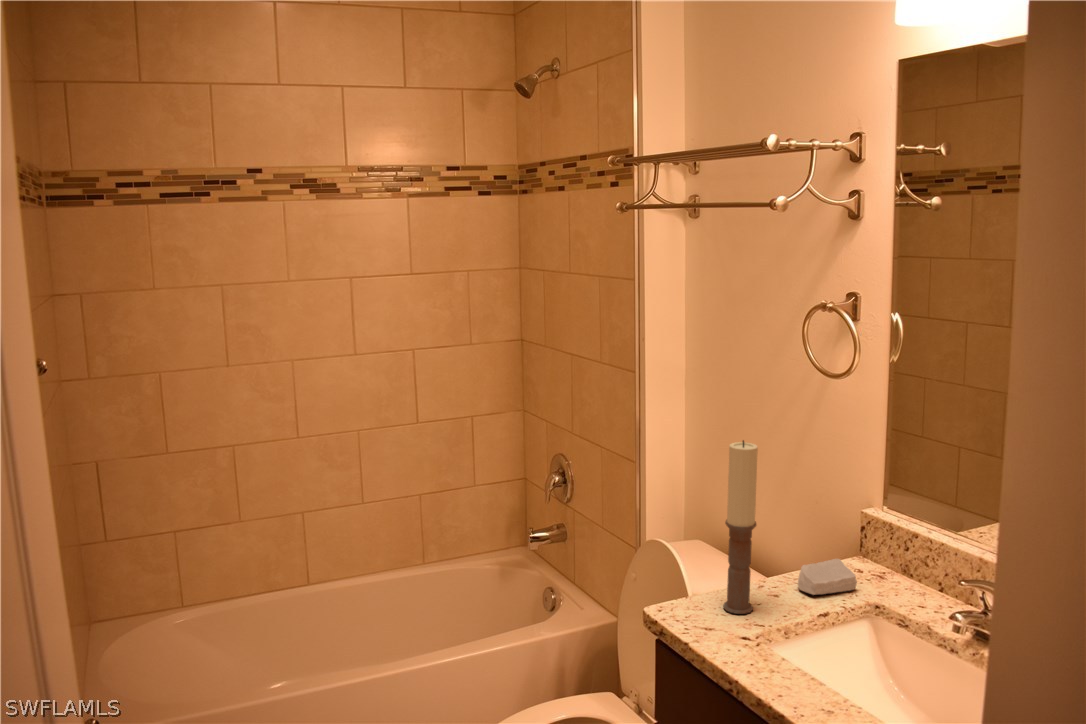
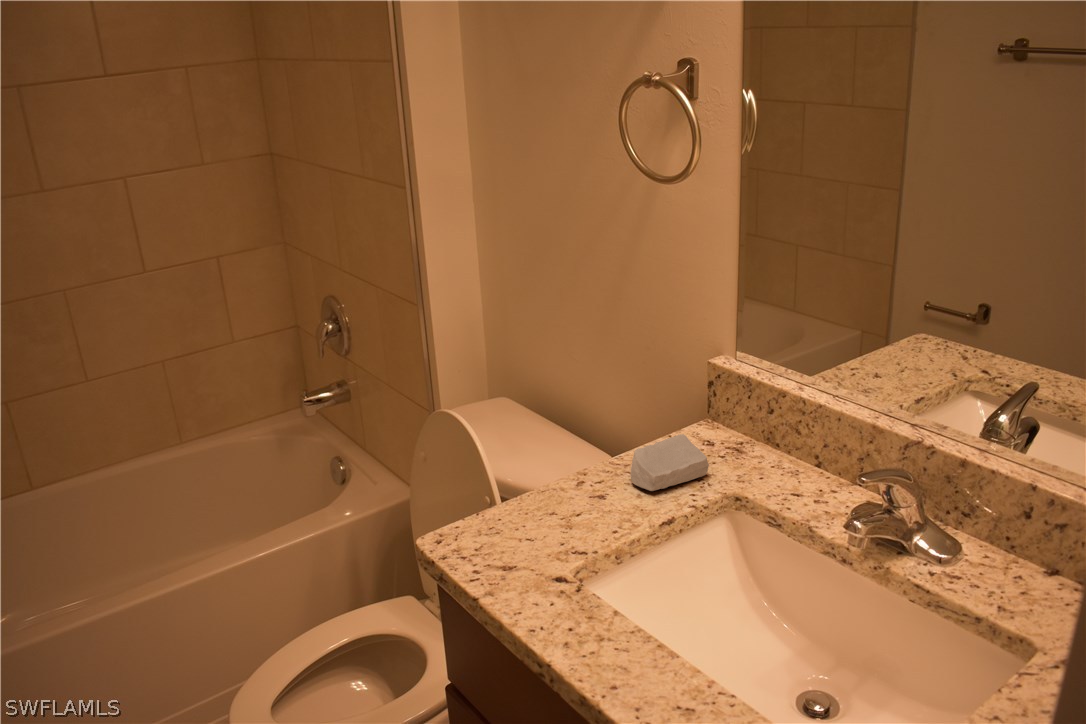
candle: present [723,440,758,614] -> none [520,290,571,536]

